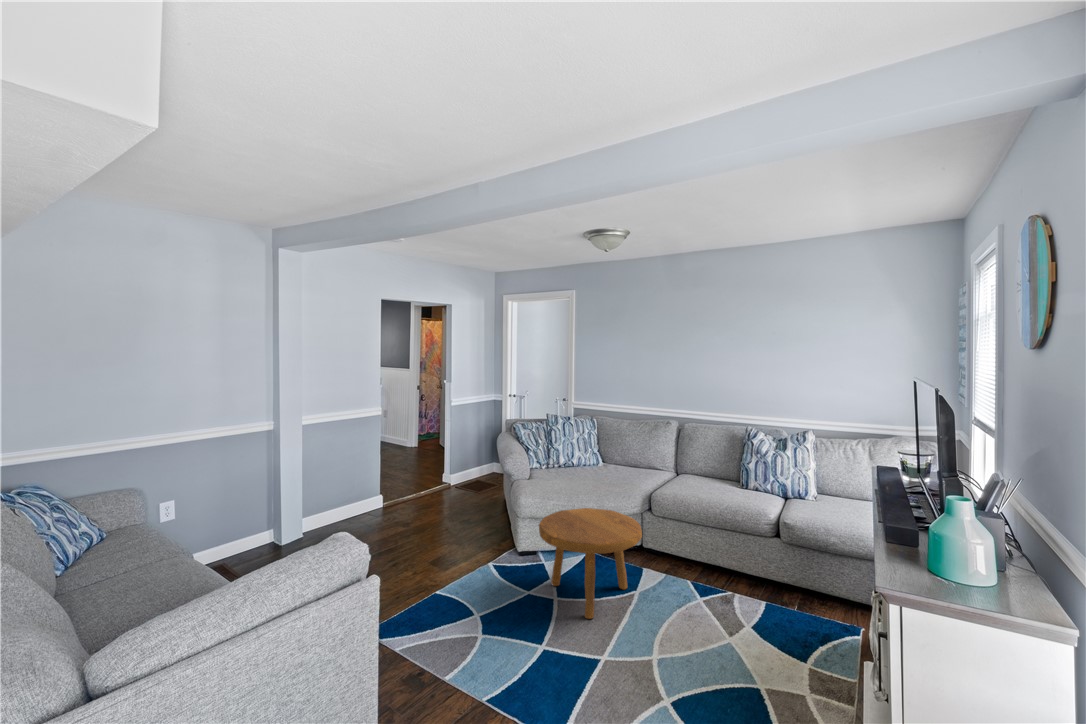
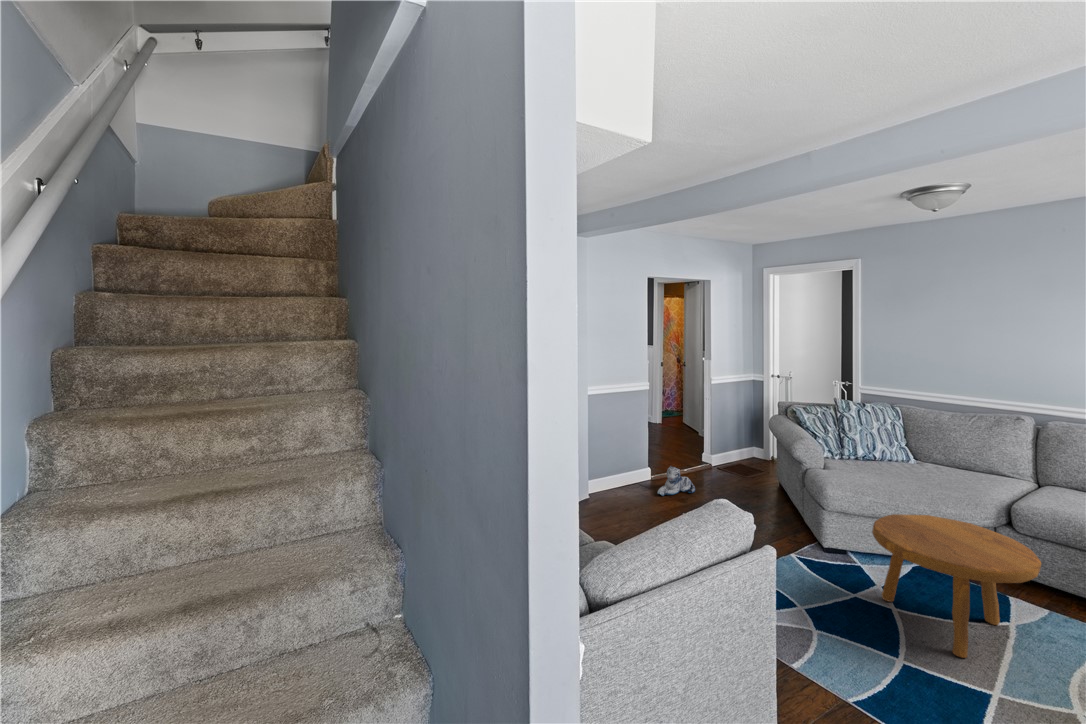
plush toy: none [386,490,428,522] -> present [657,466,695,496]

